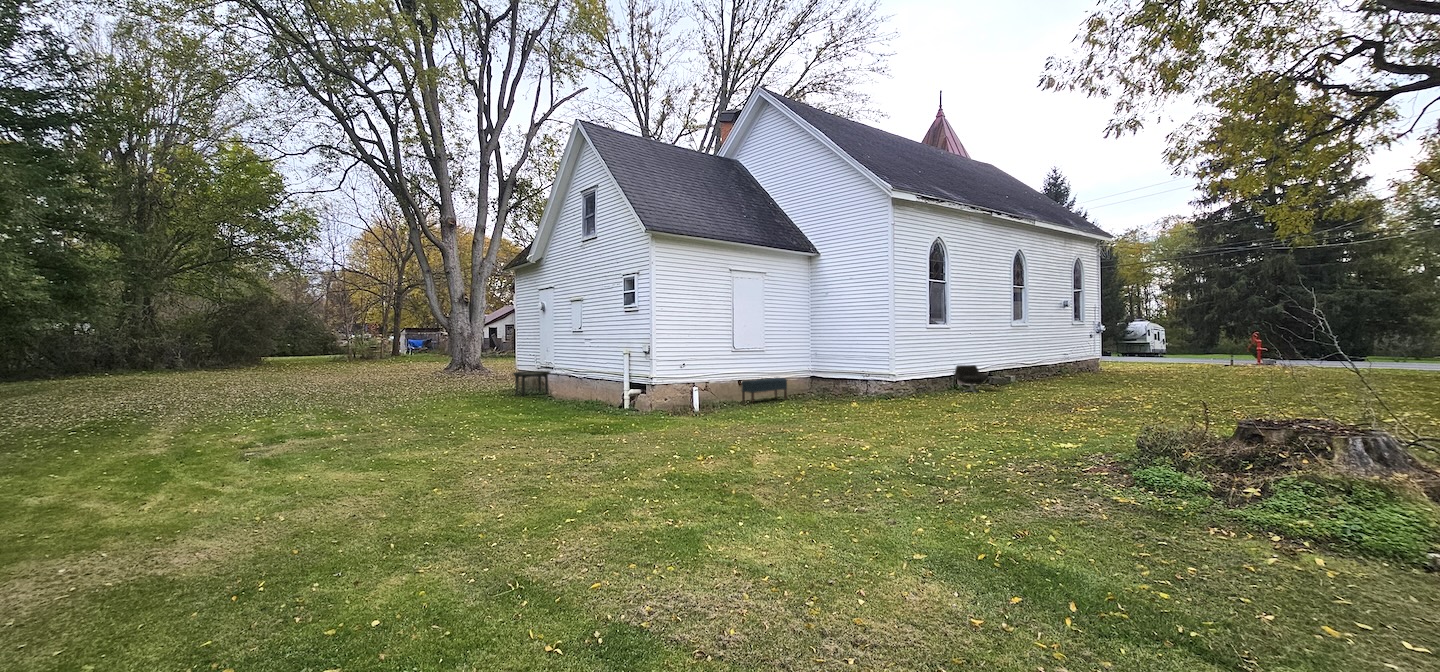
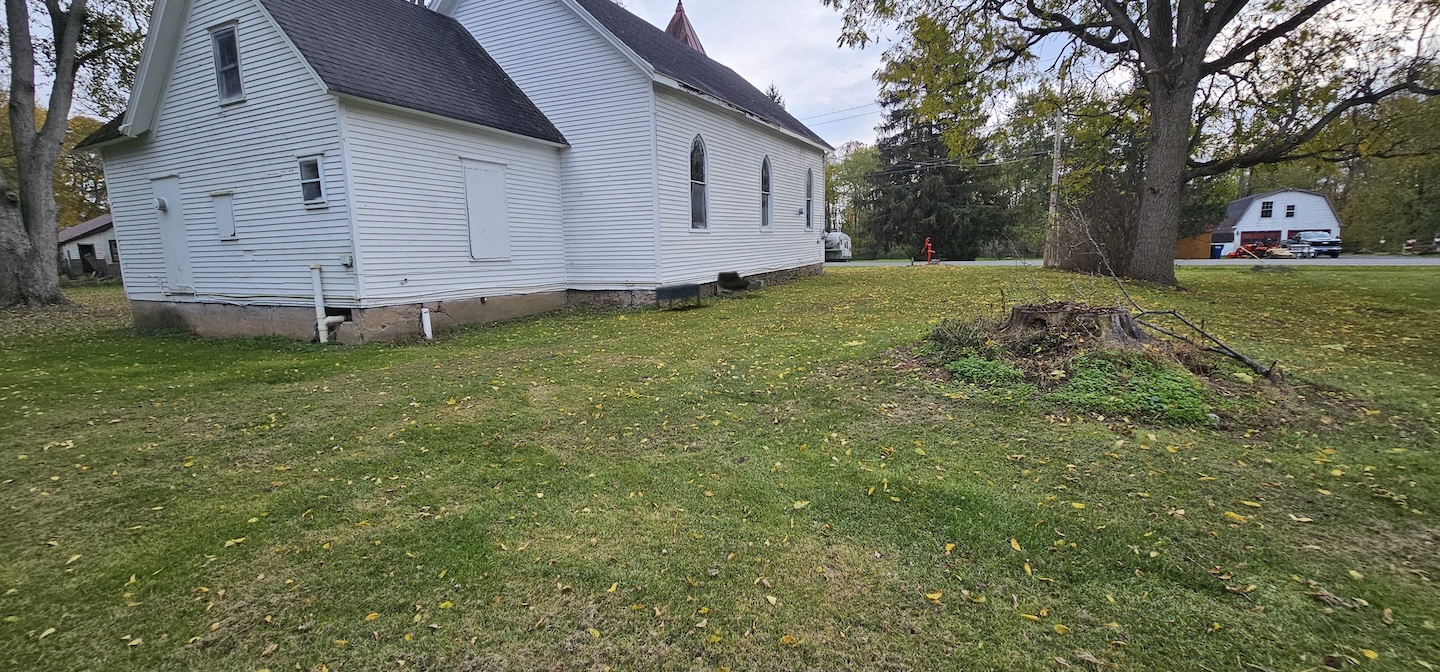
round table: present [512,371,551,396] -> none [117,299,191,337]
bench: present [741,377,787,403] -> present [655,283,700,311]

